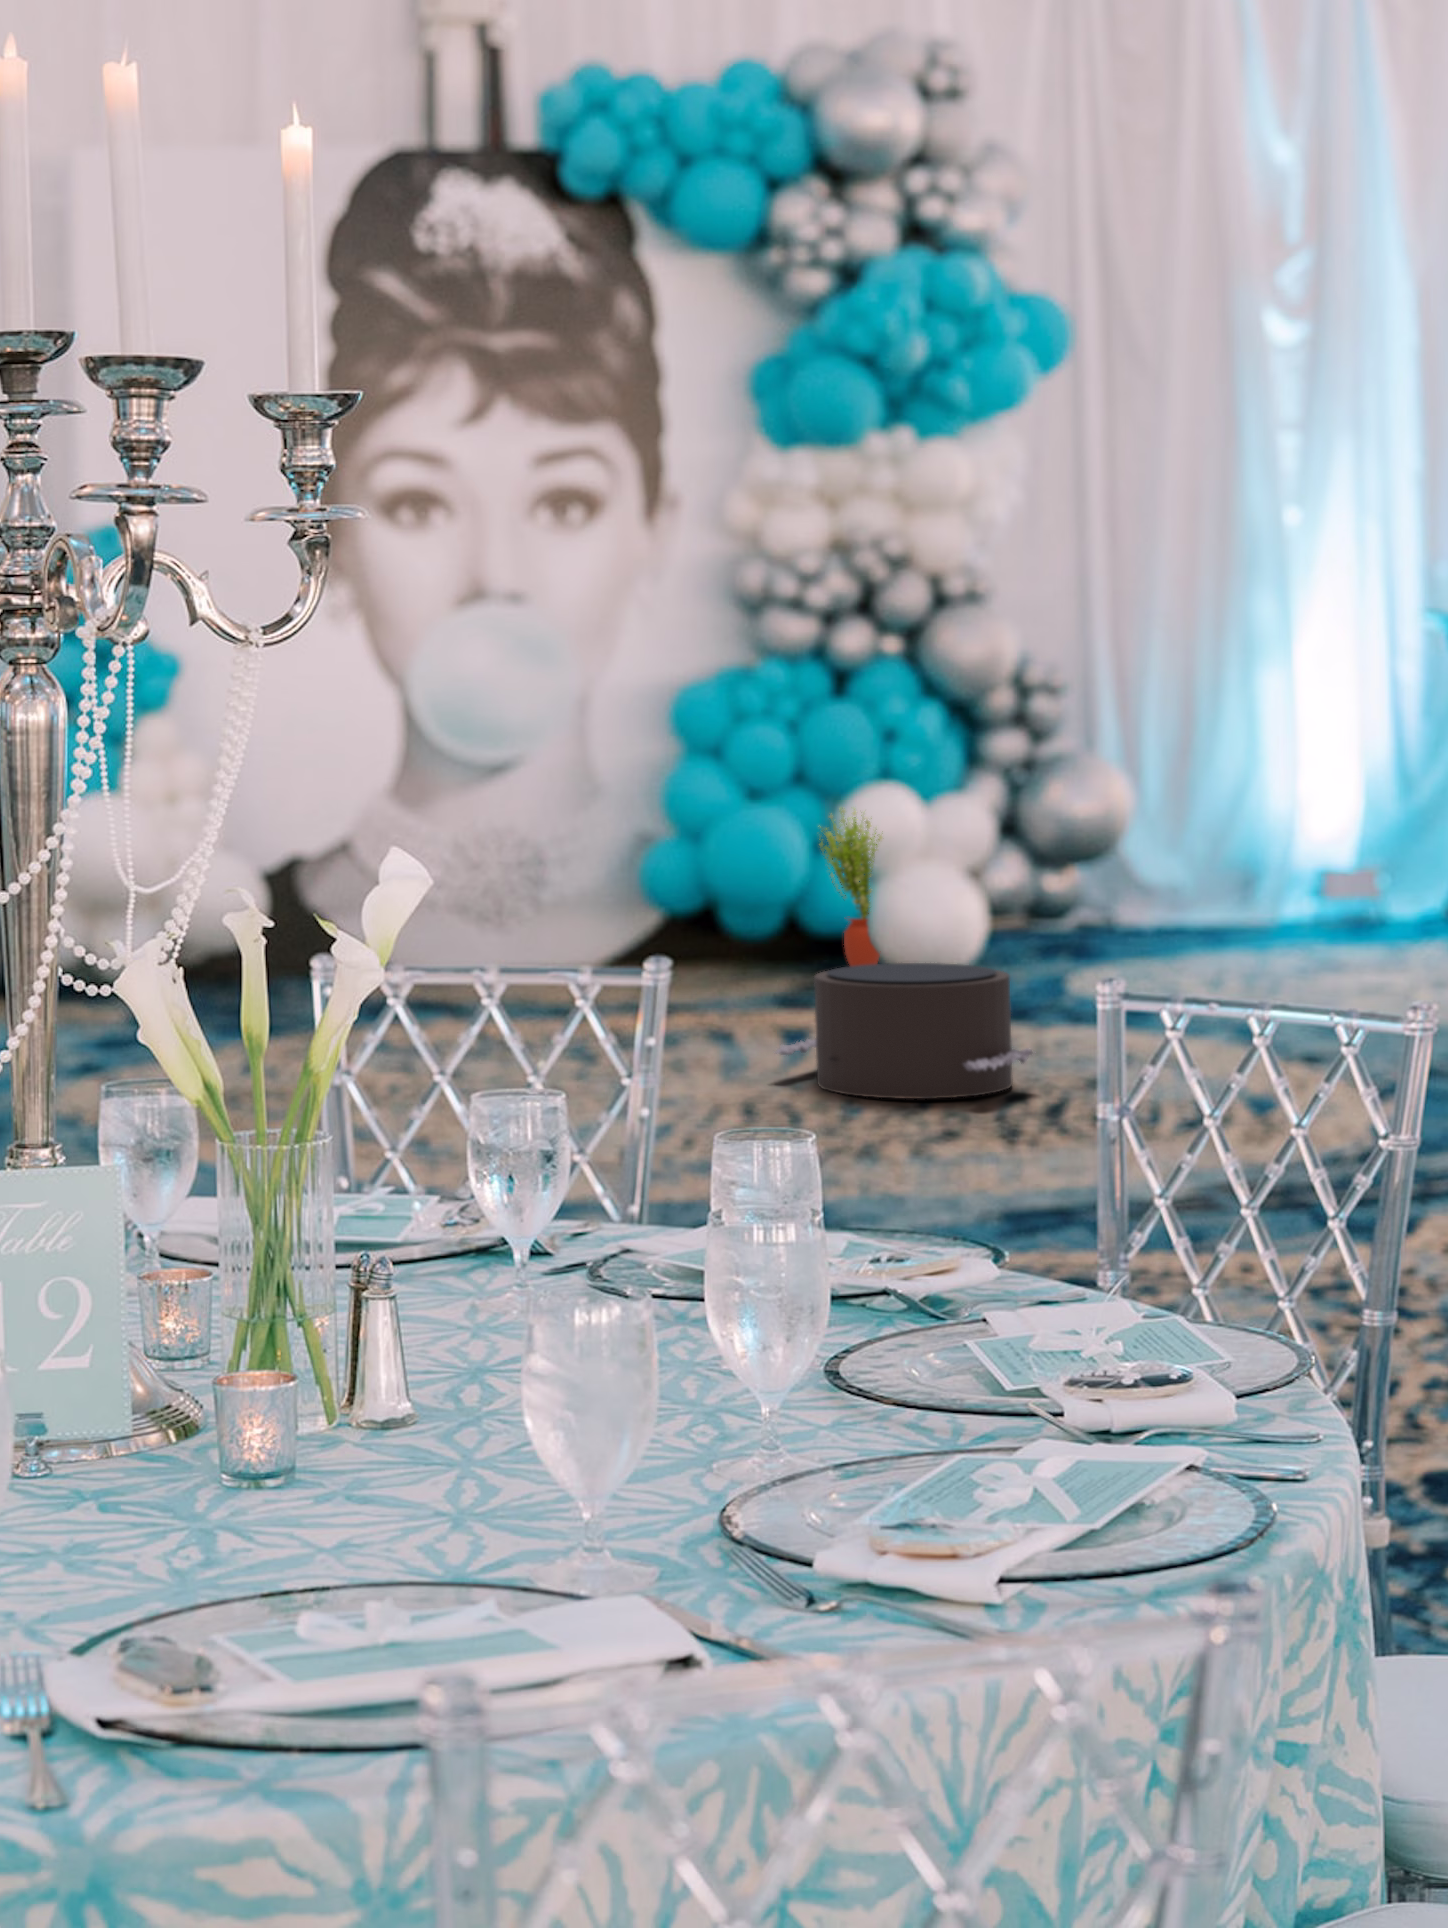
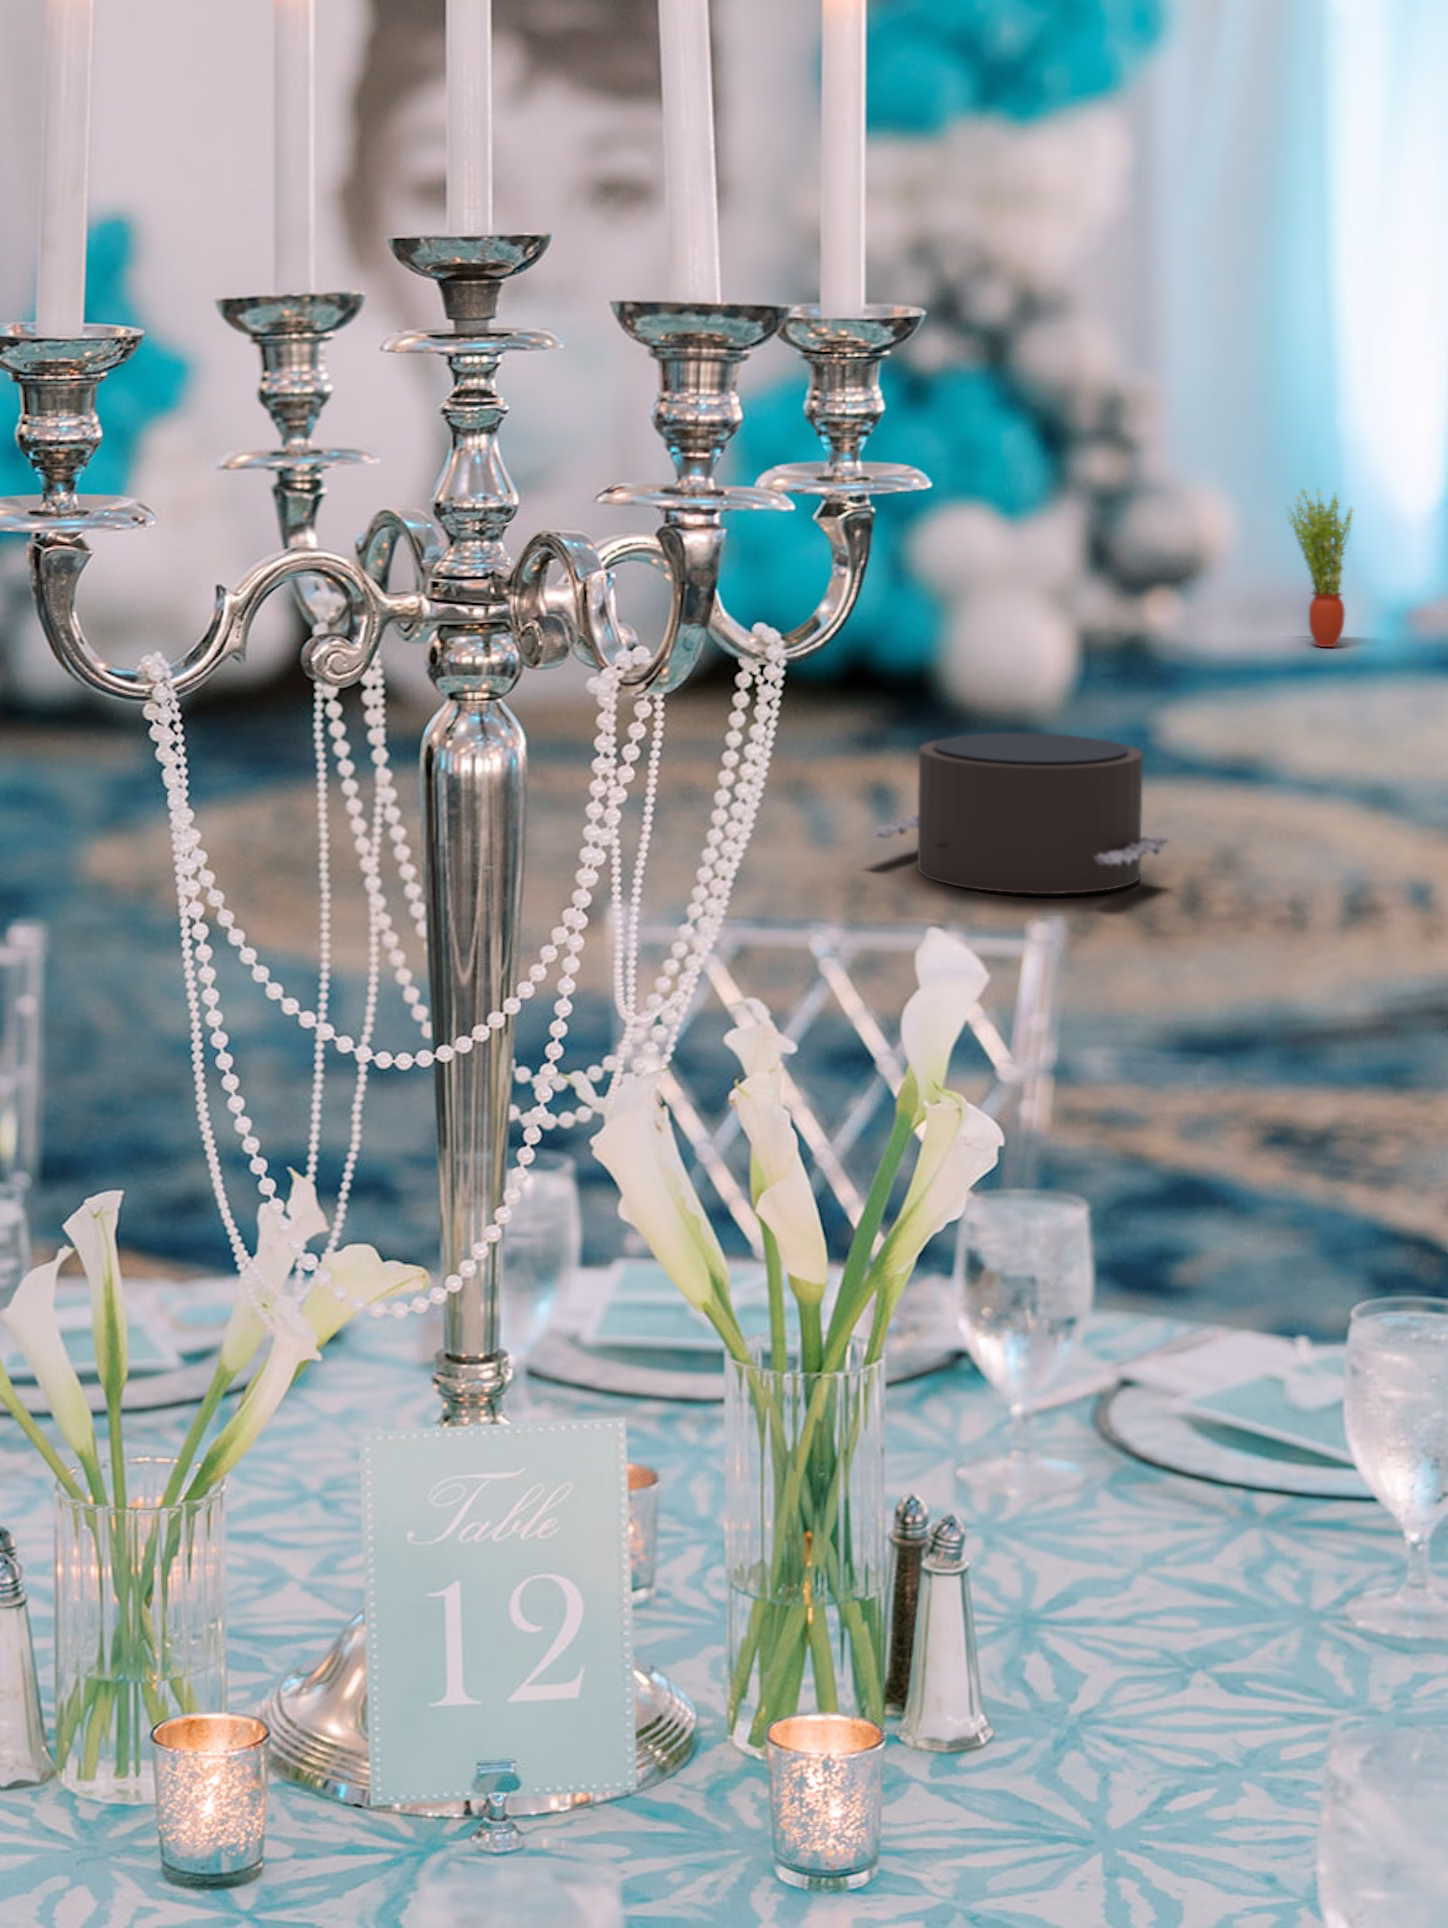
potted plant: present [819,809,882,966] -> present [1291,490,1353,647]

